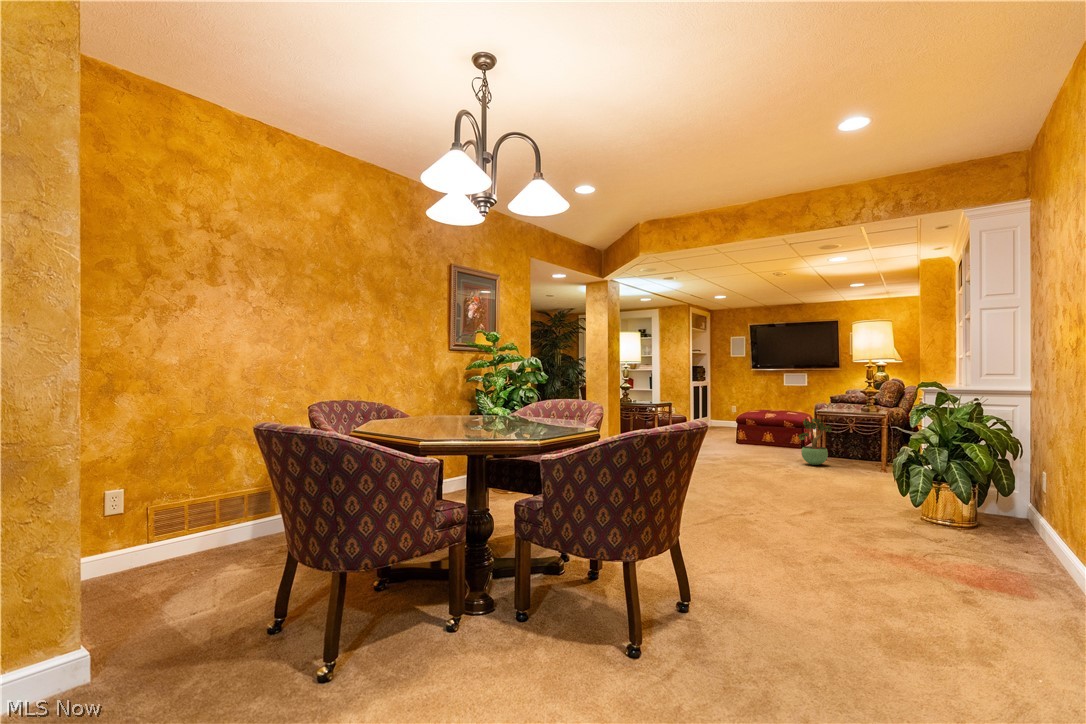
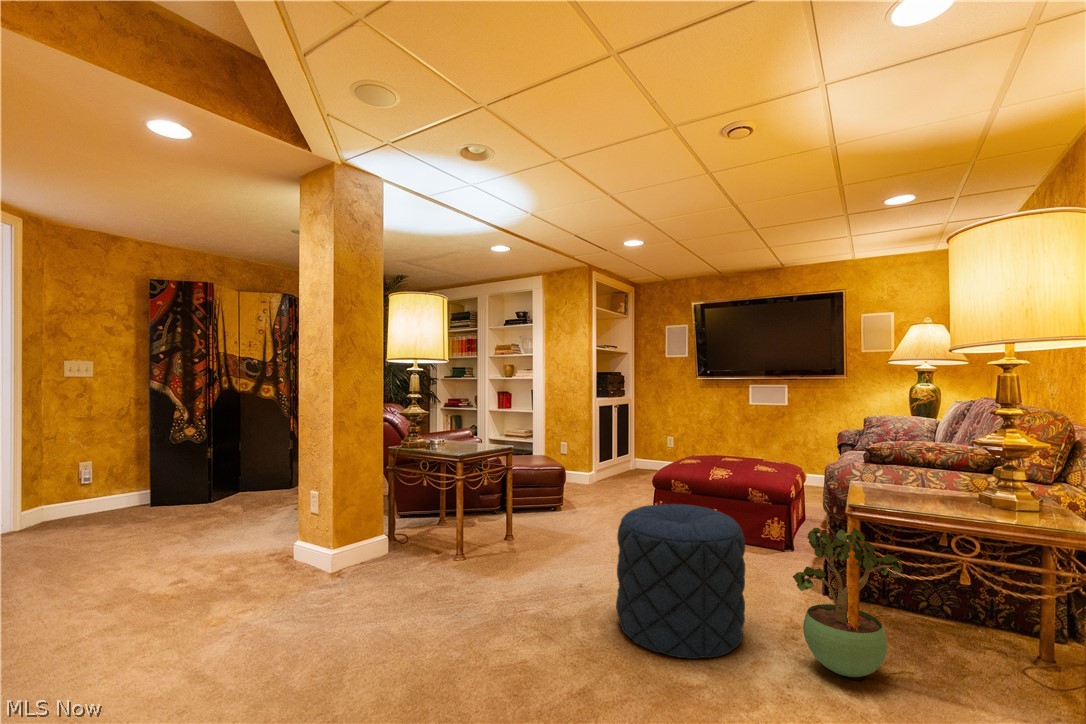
pouf: none [734,418,782,463] -> present [616,504,745,659]

